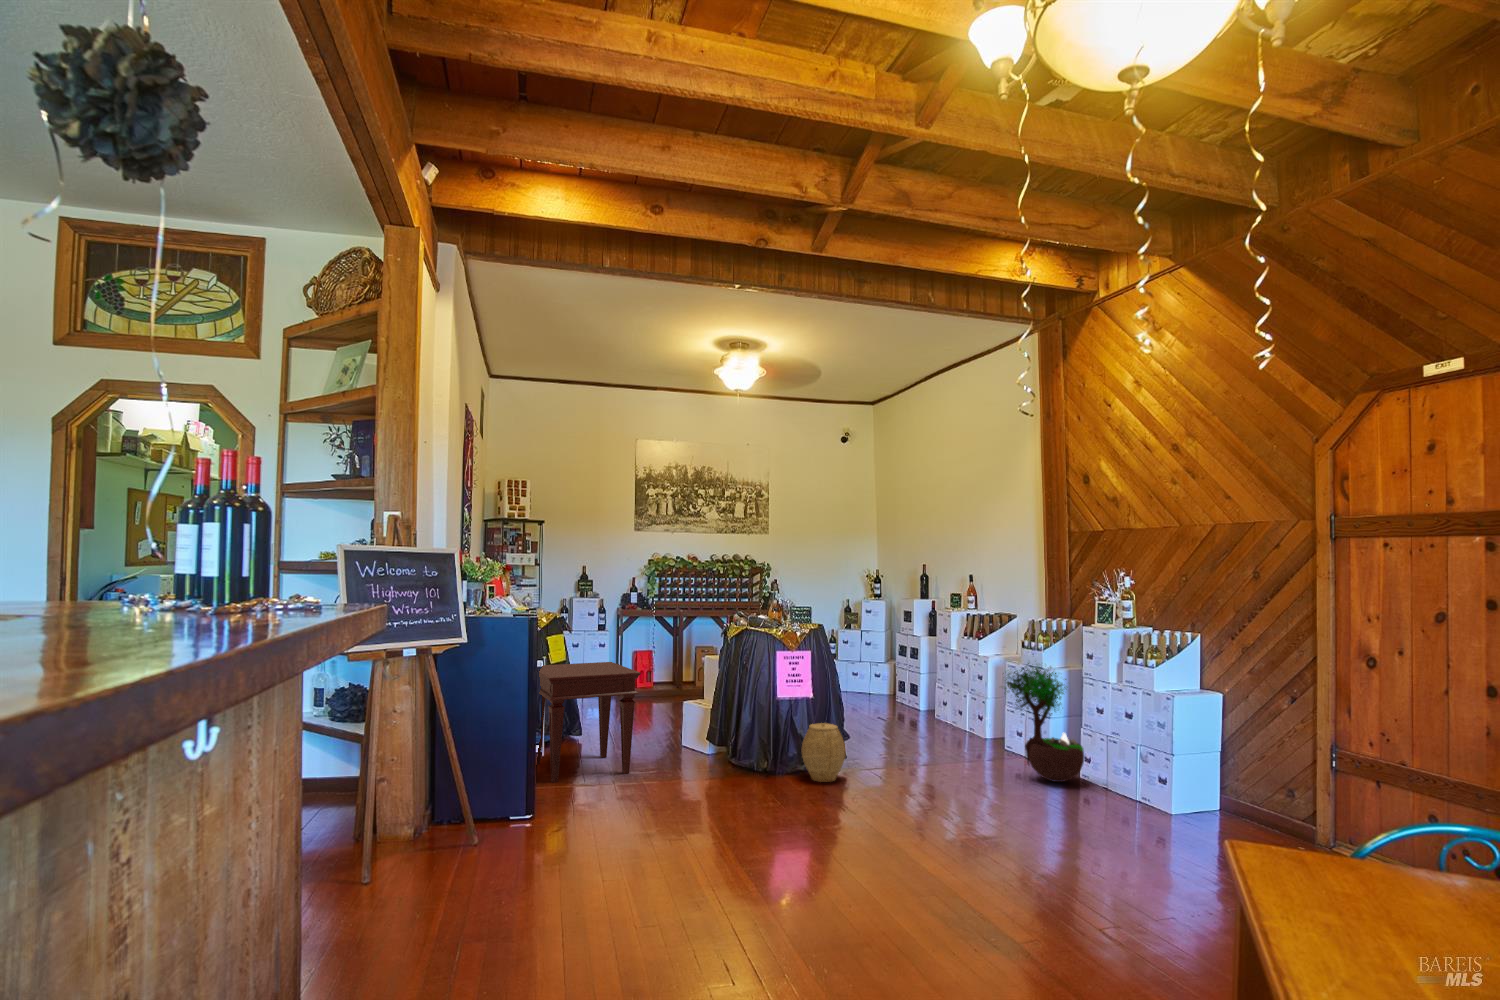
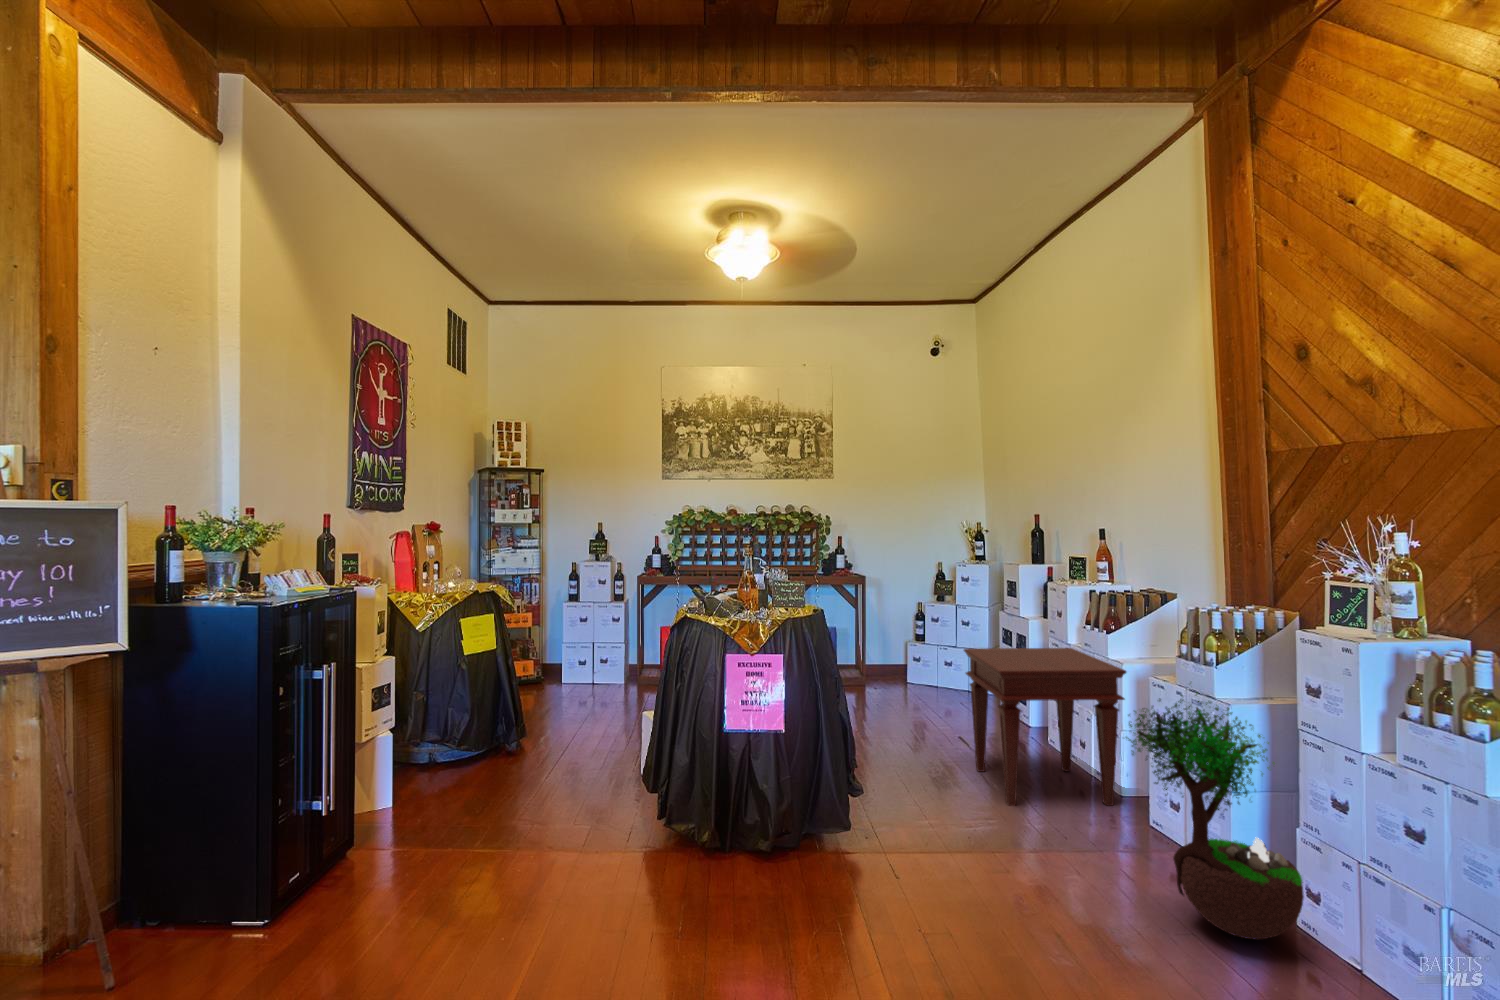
side table: present [537,662,641,782] -> present [964,648,1126,806]
woven basket: present [801,723,846,782] -> none [752,787,828,896]

